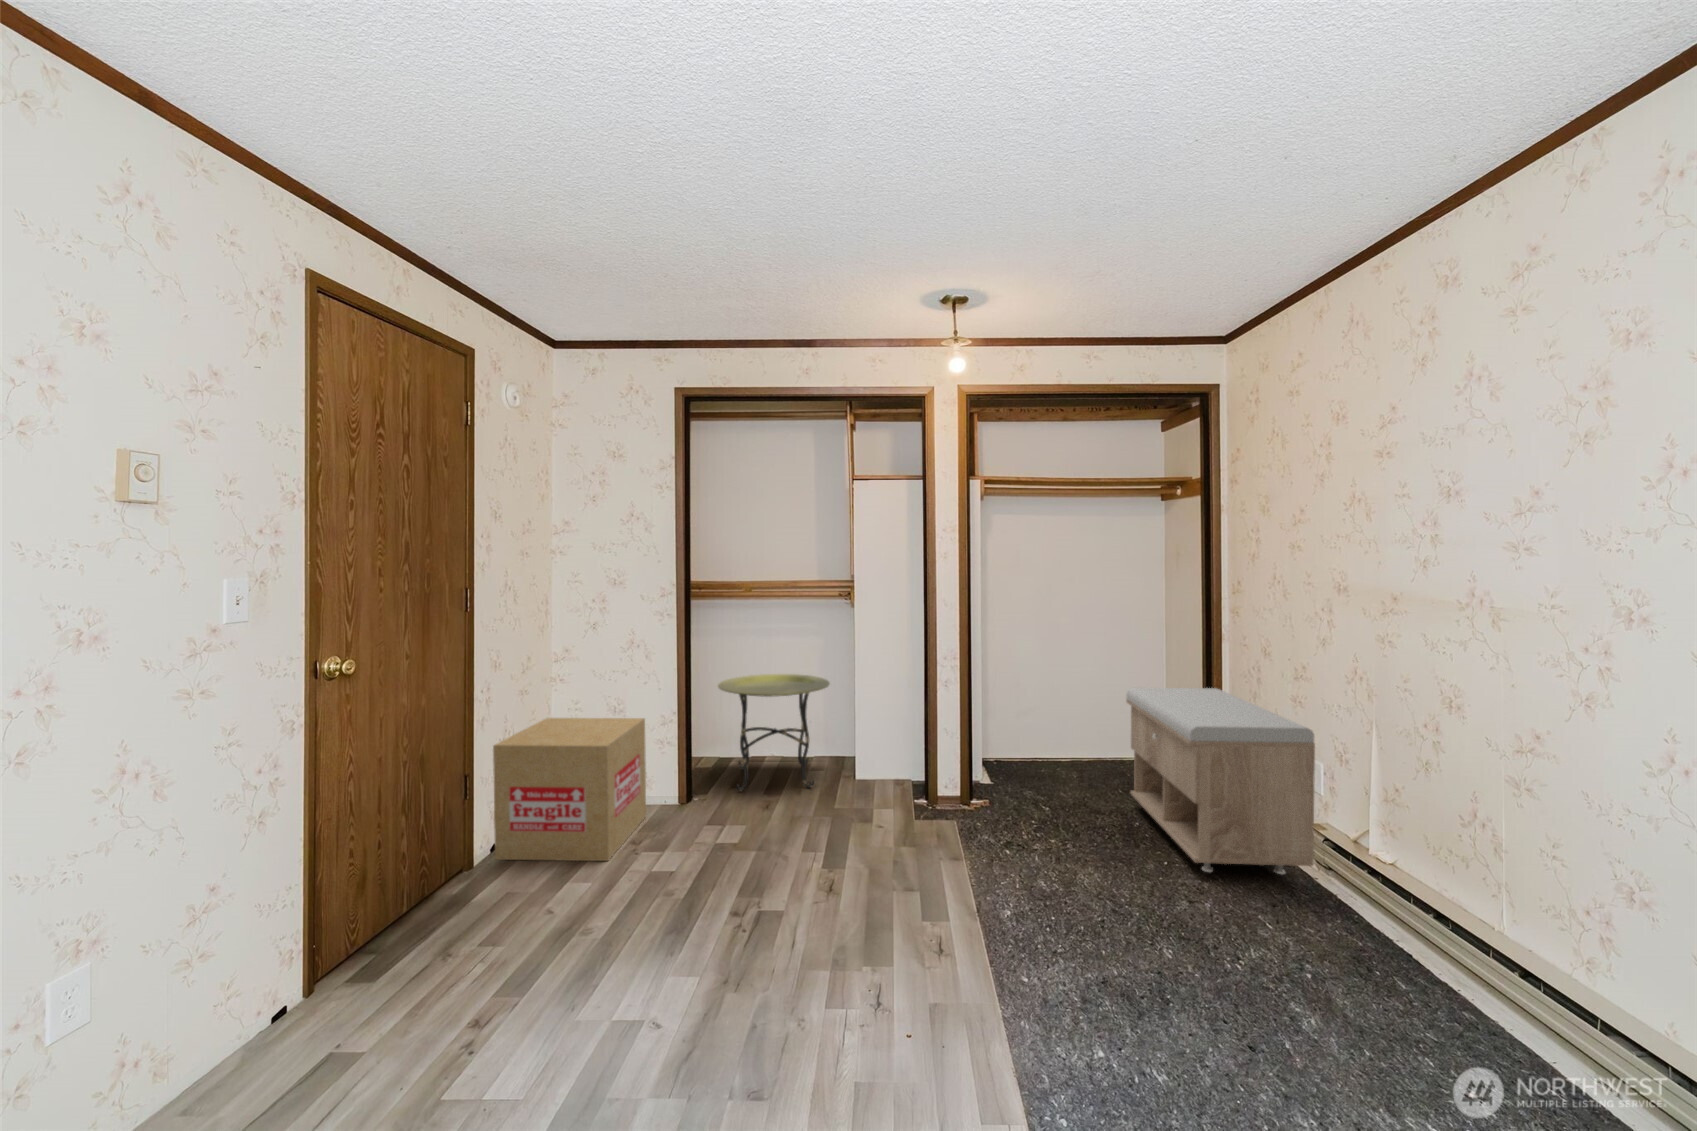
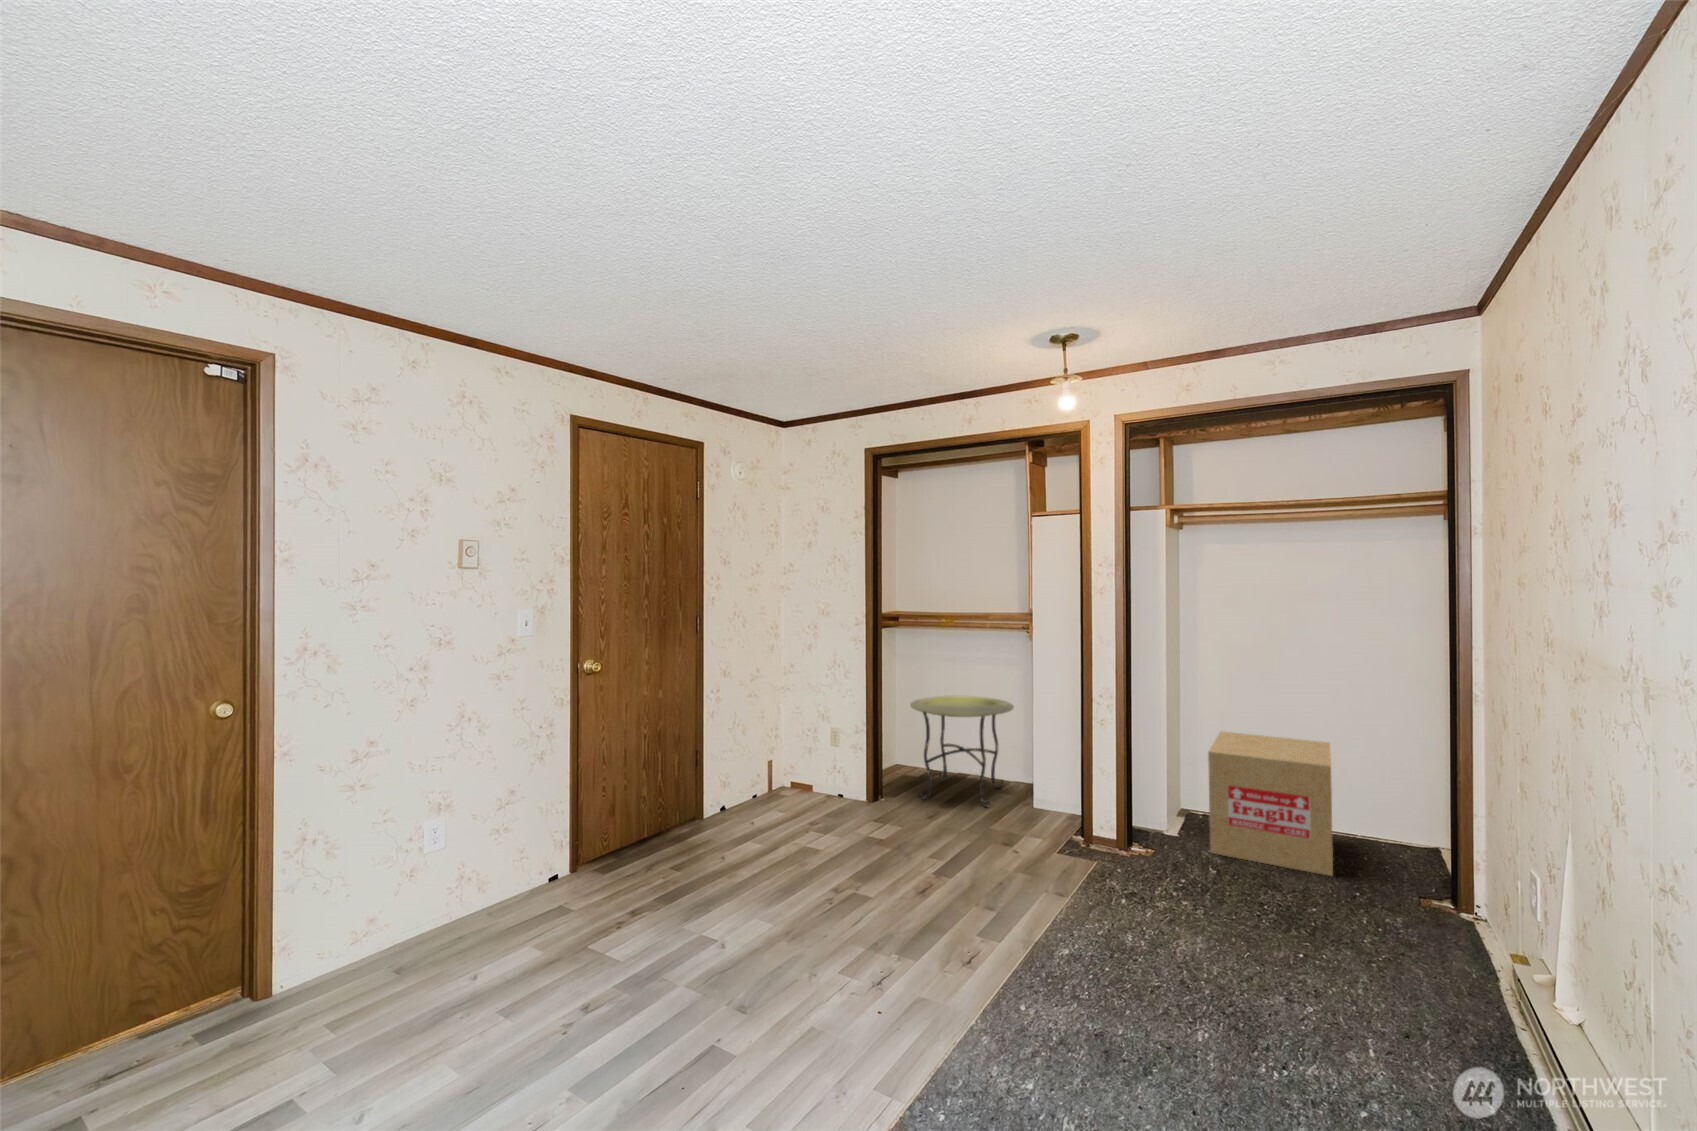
storage bench: present [1126,688,1315,875] -> none [1314,749,1506,1010]
cardboard box: present [493,718,646,861] -> present [1208,731,1333,876]

